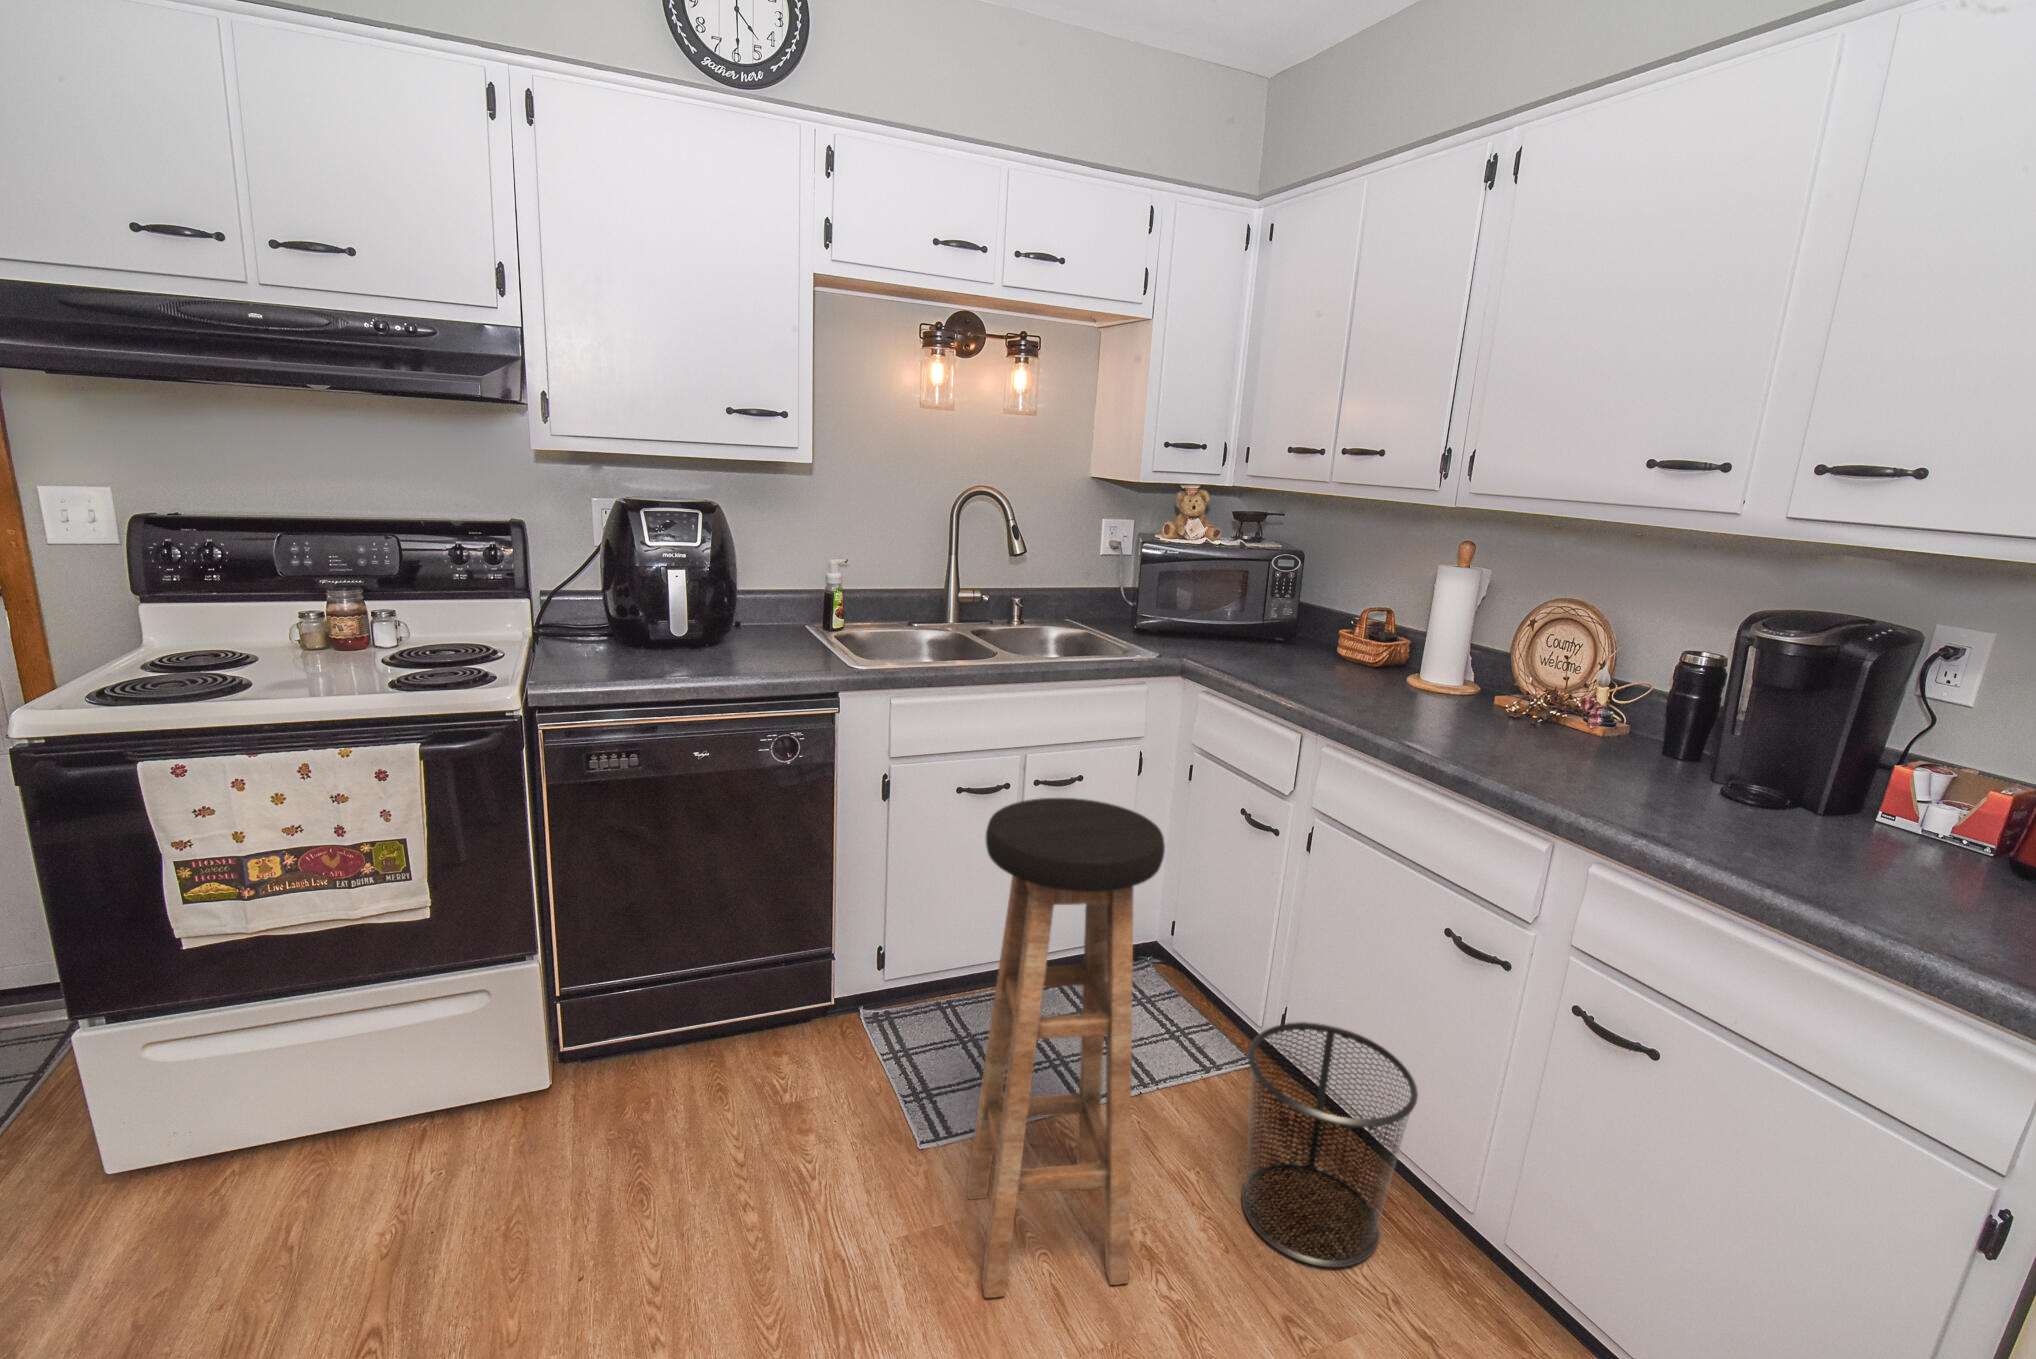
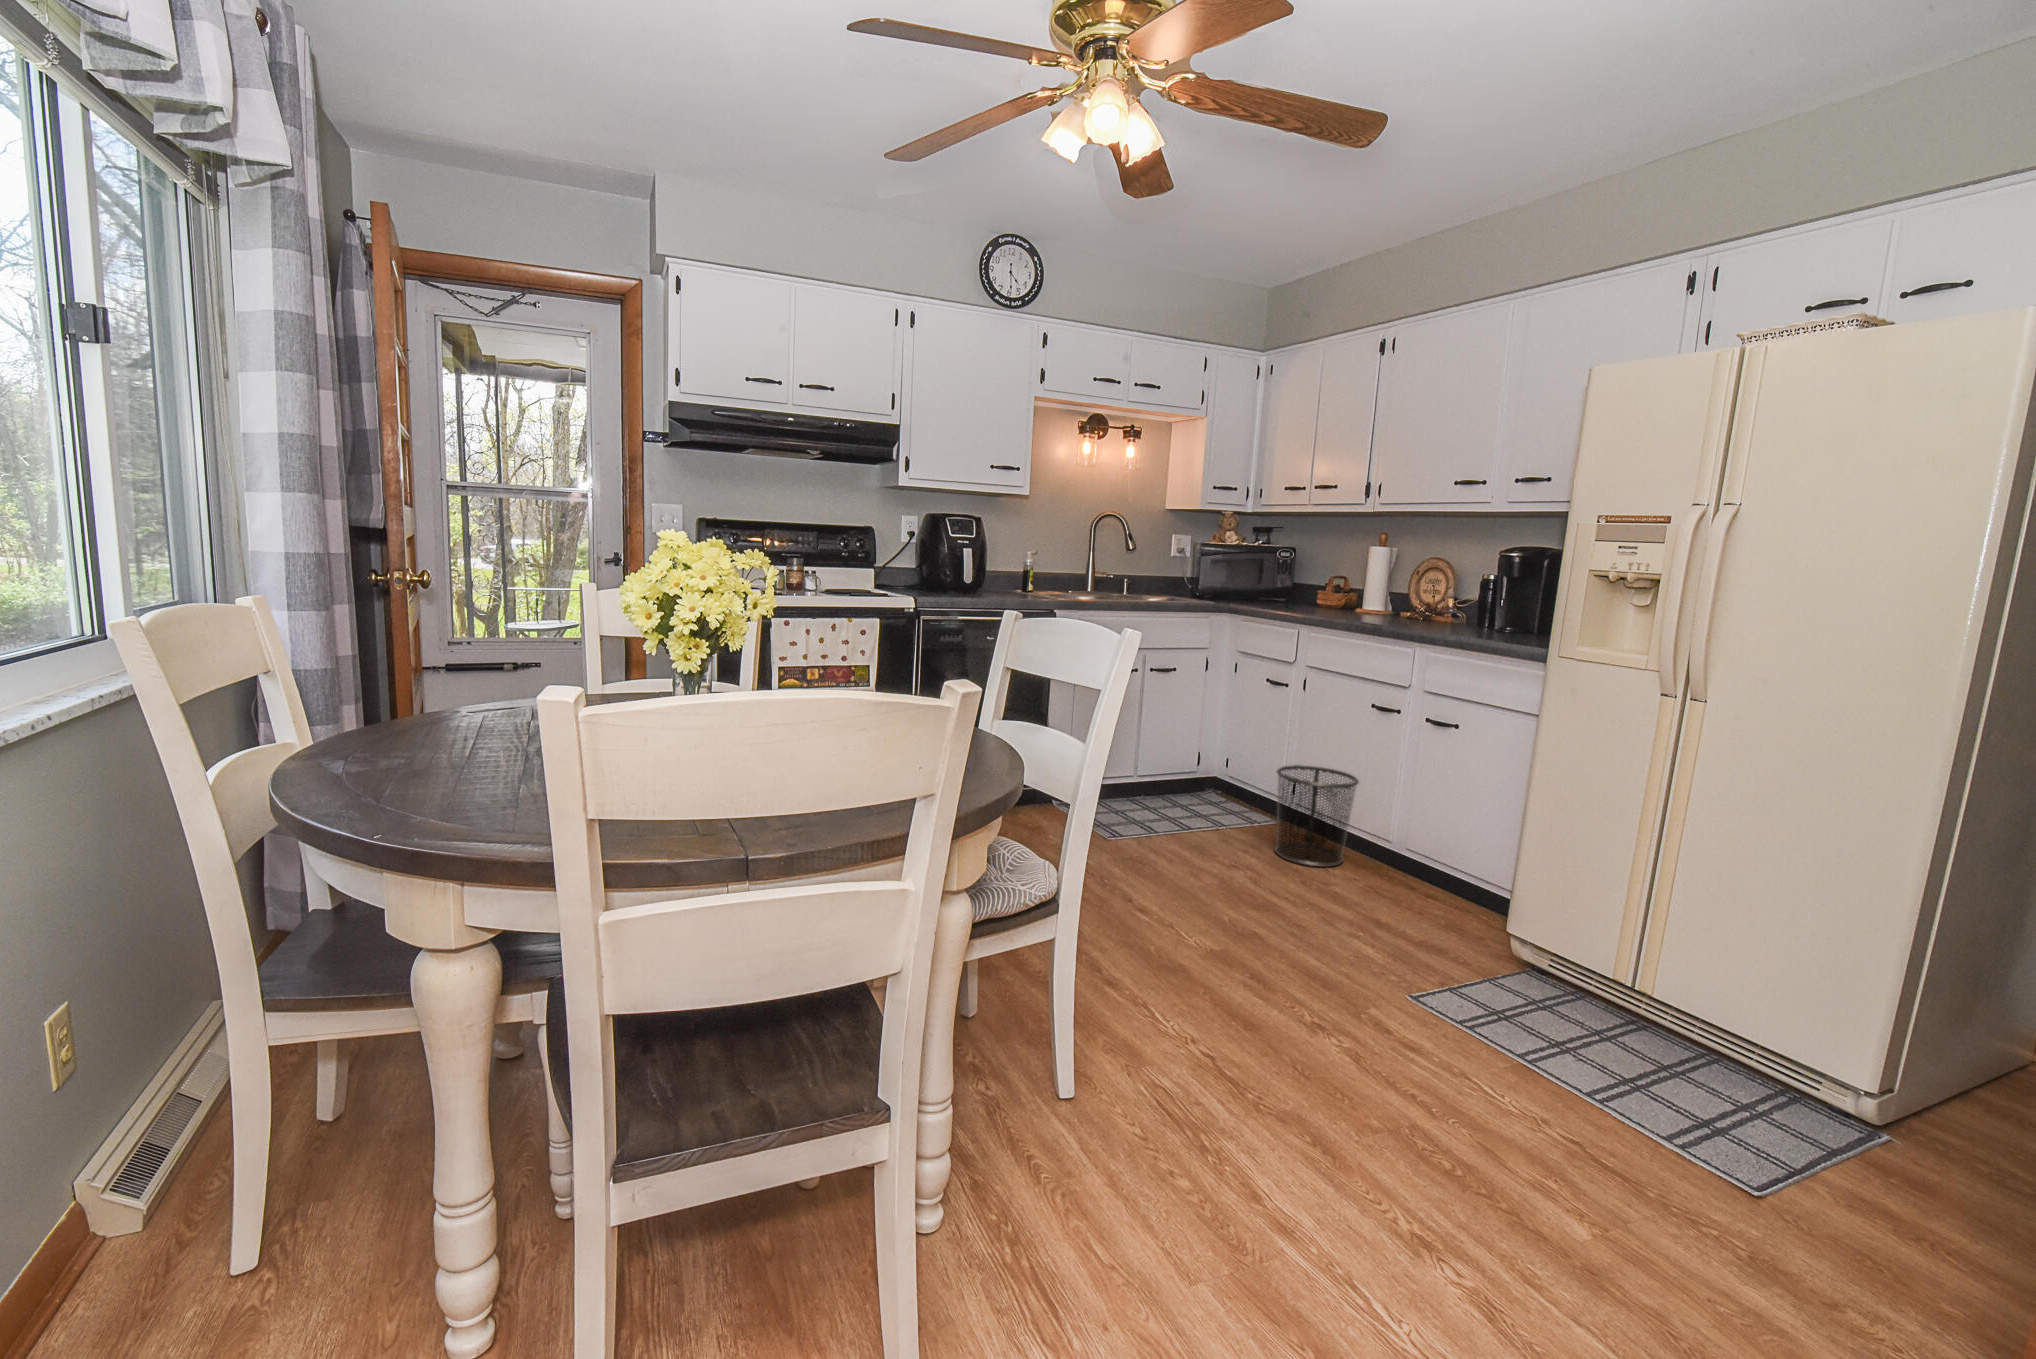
bar stool: present [966,798,1165,1298] -> none [1137,642,1238,866]

